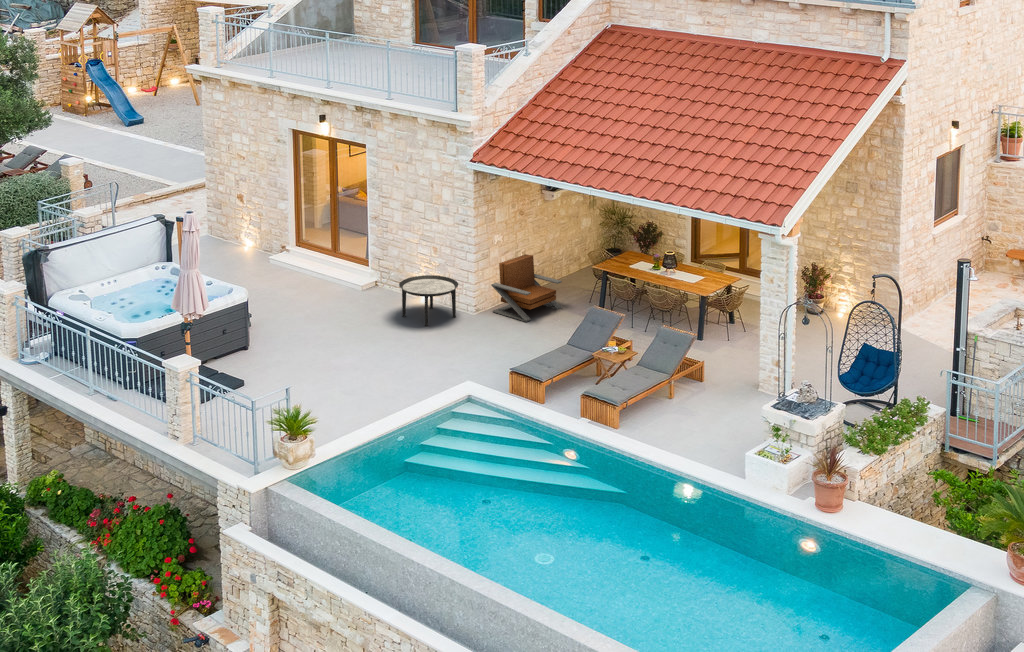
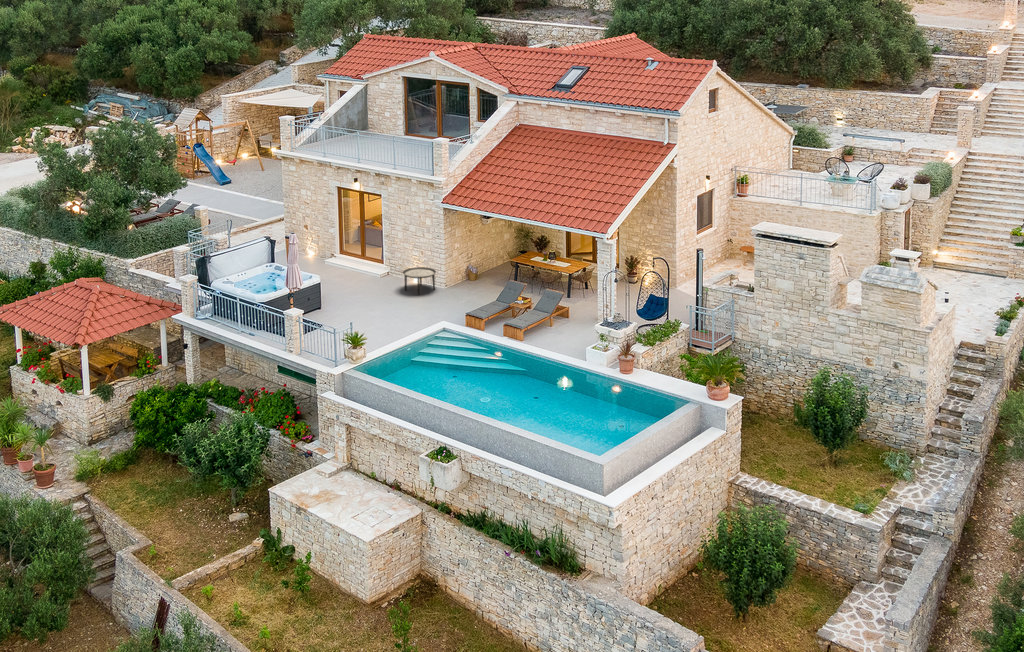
lounge chair: present [491,254,562,322] -> none [454,254,494,292]

